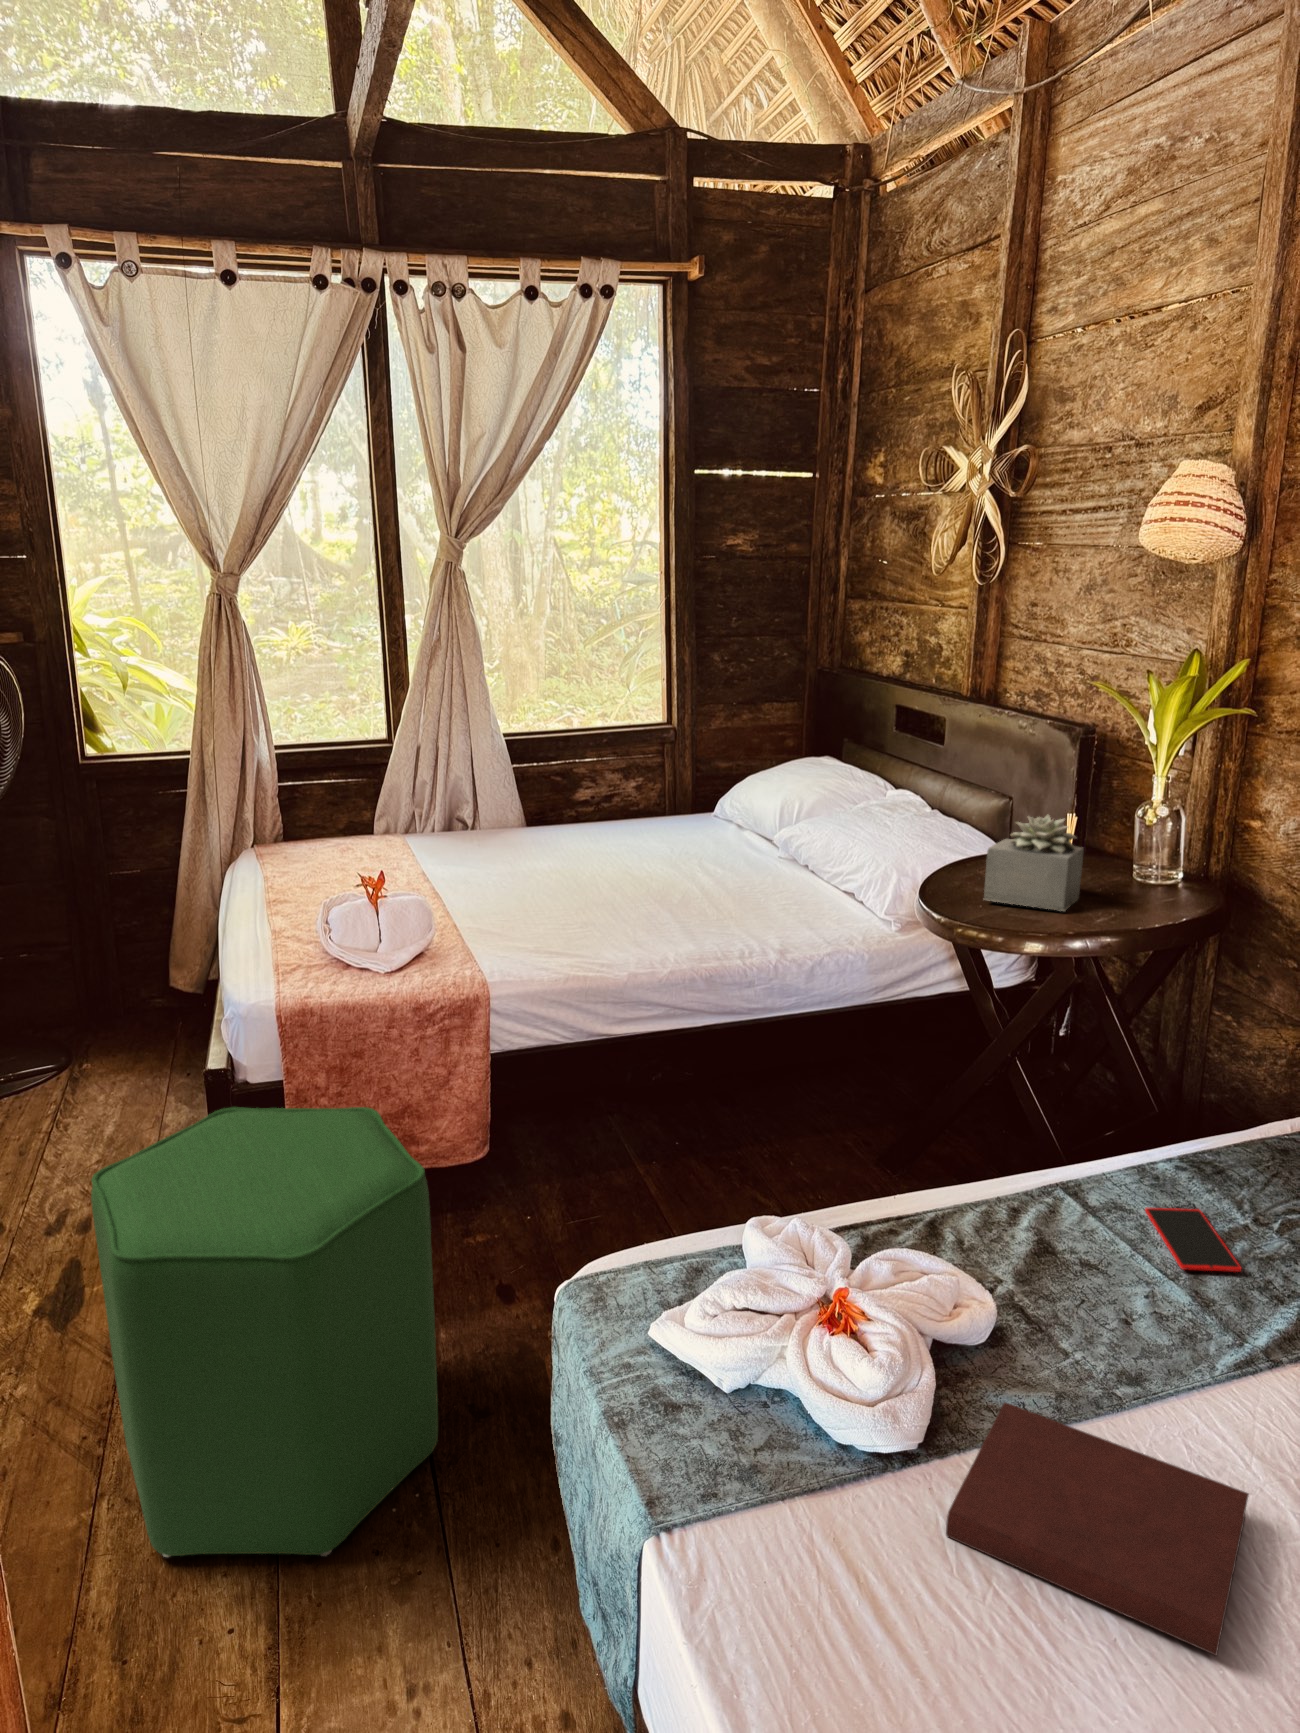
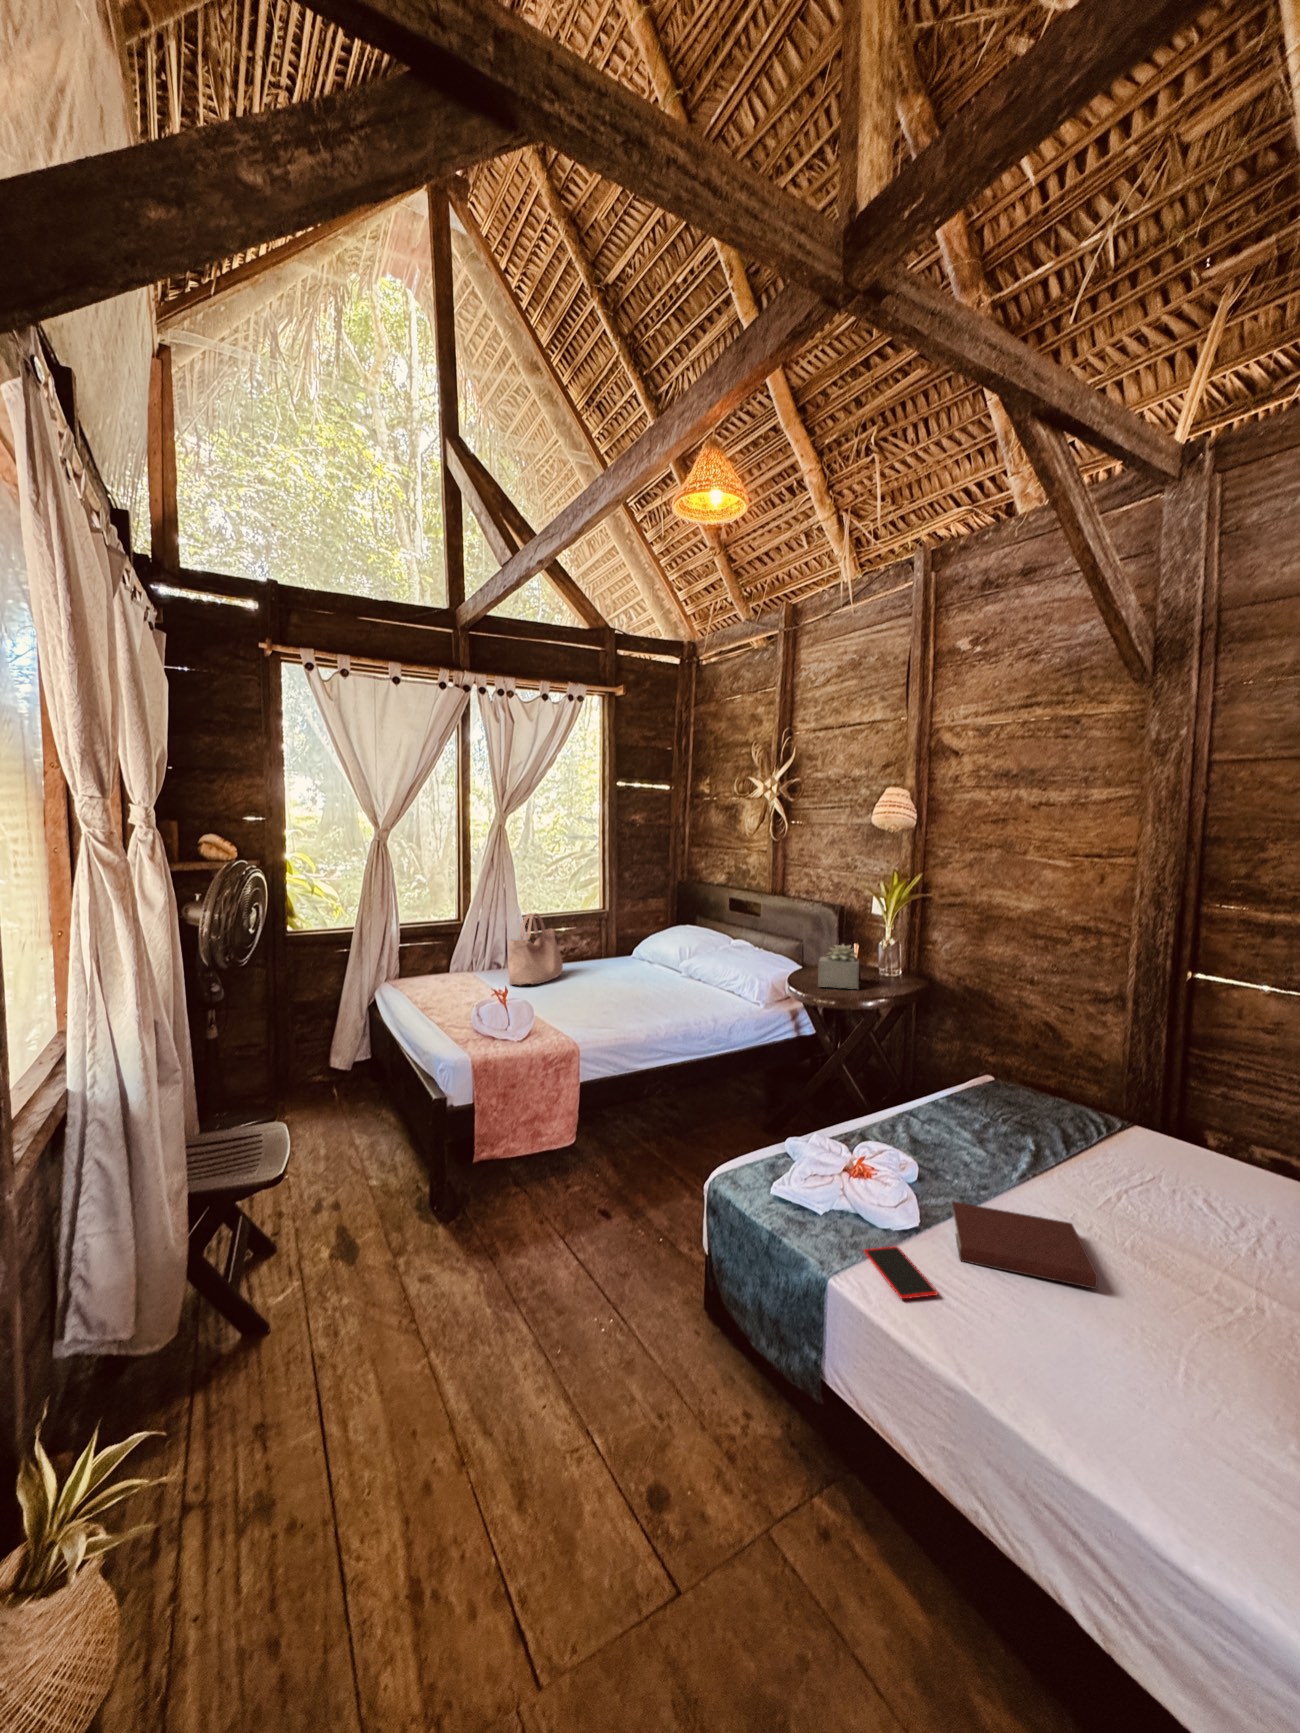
handbag: none [436,730,552,865] -> present [508,913,563,985]
ottoman: present [91,1107,438,1557] -> none [427,1105,614,1385]
smartphone: present [1145,1208,1241,1272] -> present [864,1246,938,1299]

